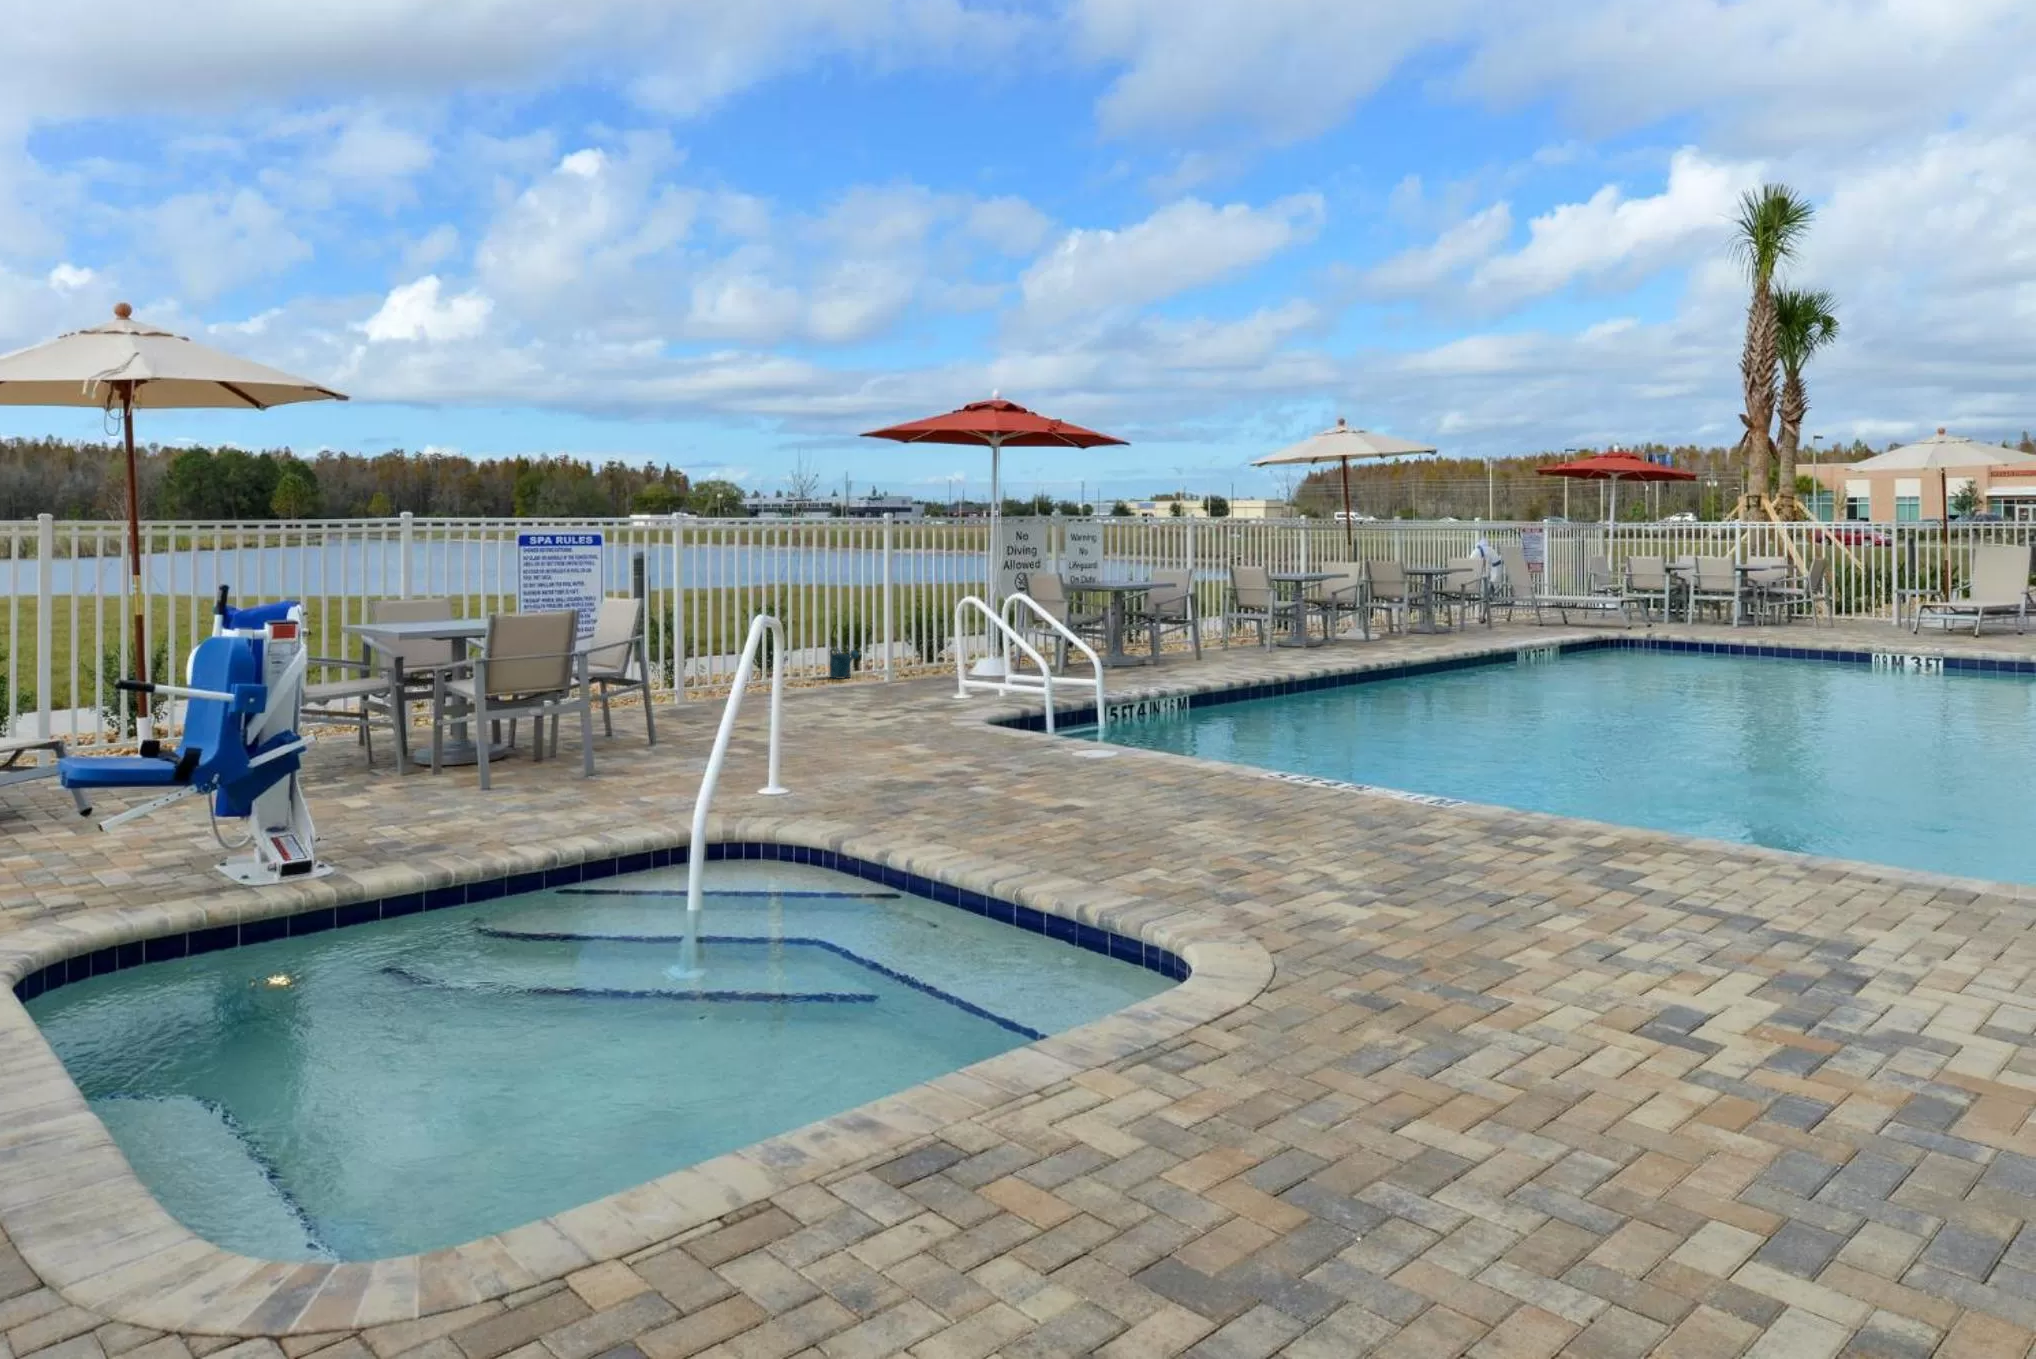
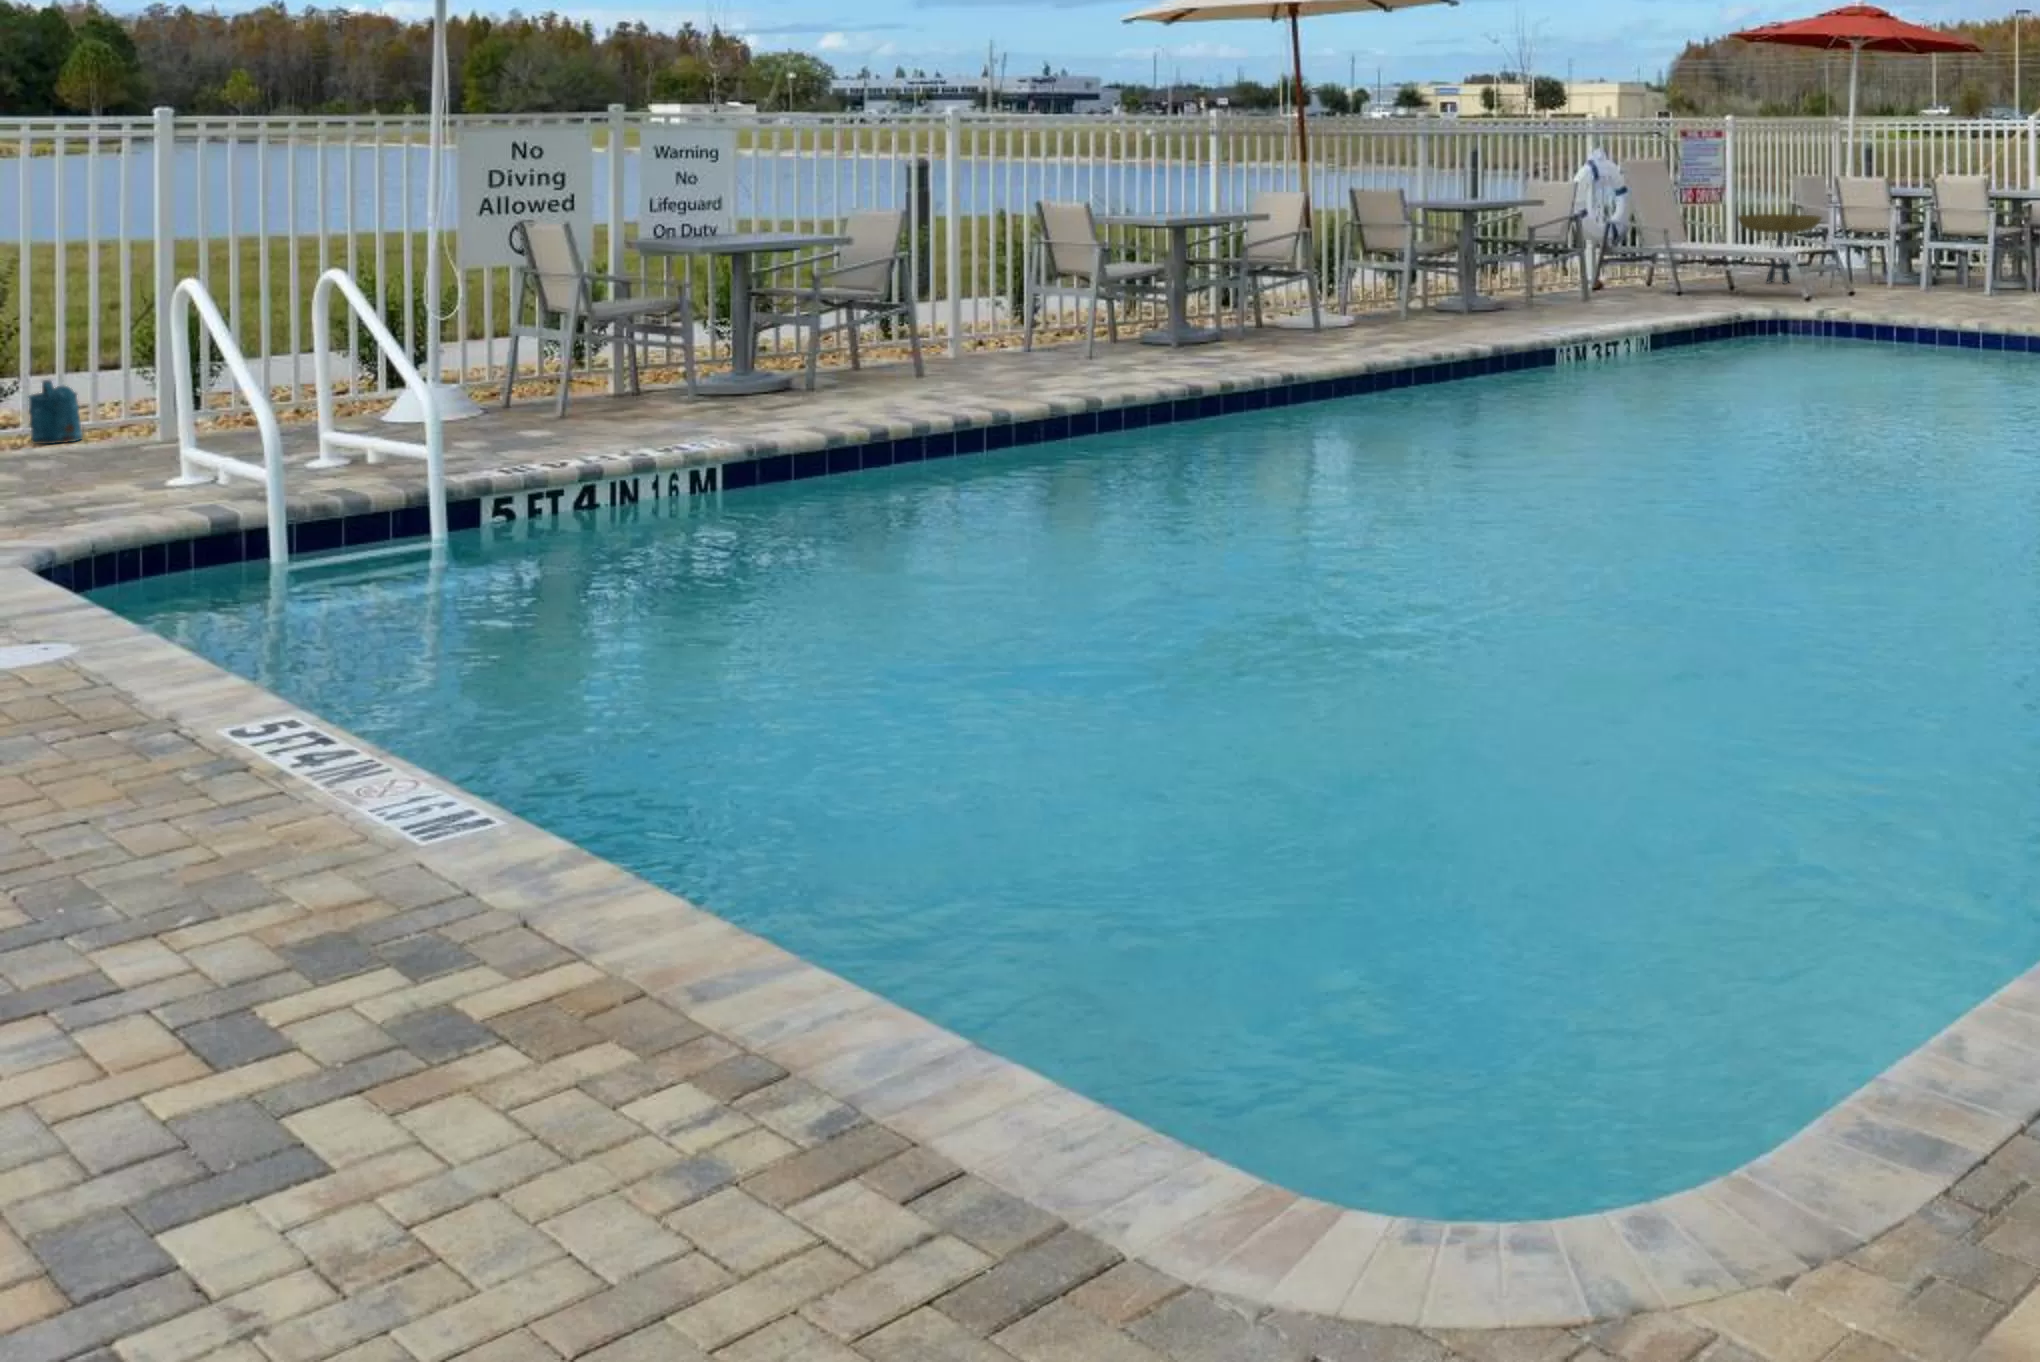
side table: none [1570,577,1625,619] -> present [1738,214,1821,284]

